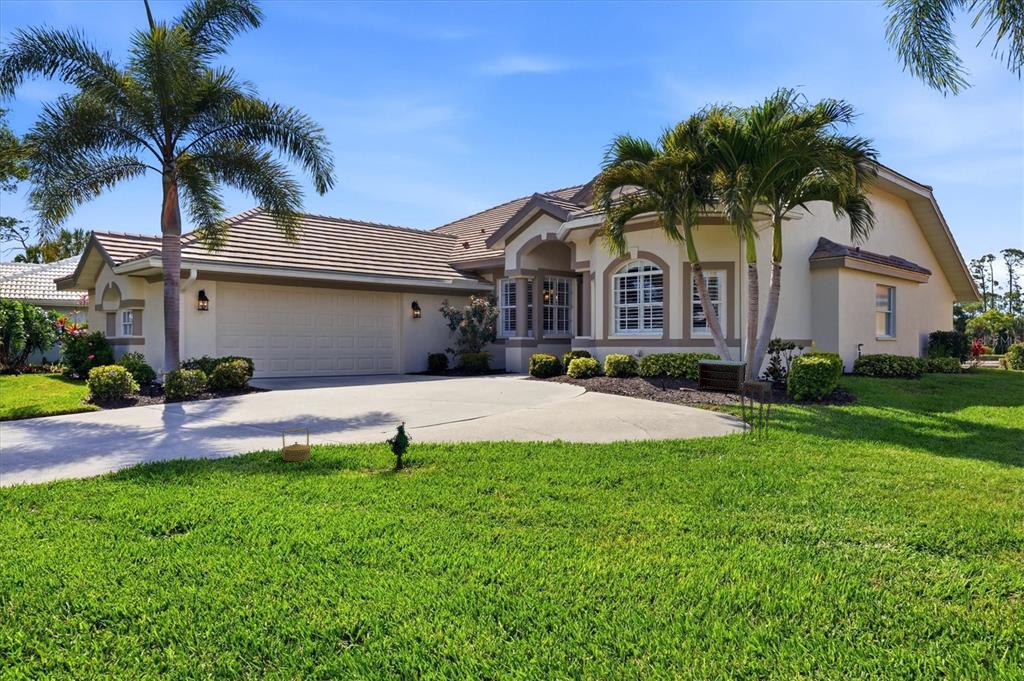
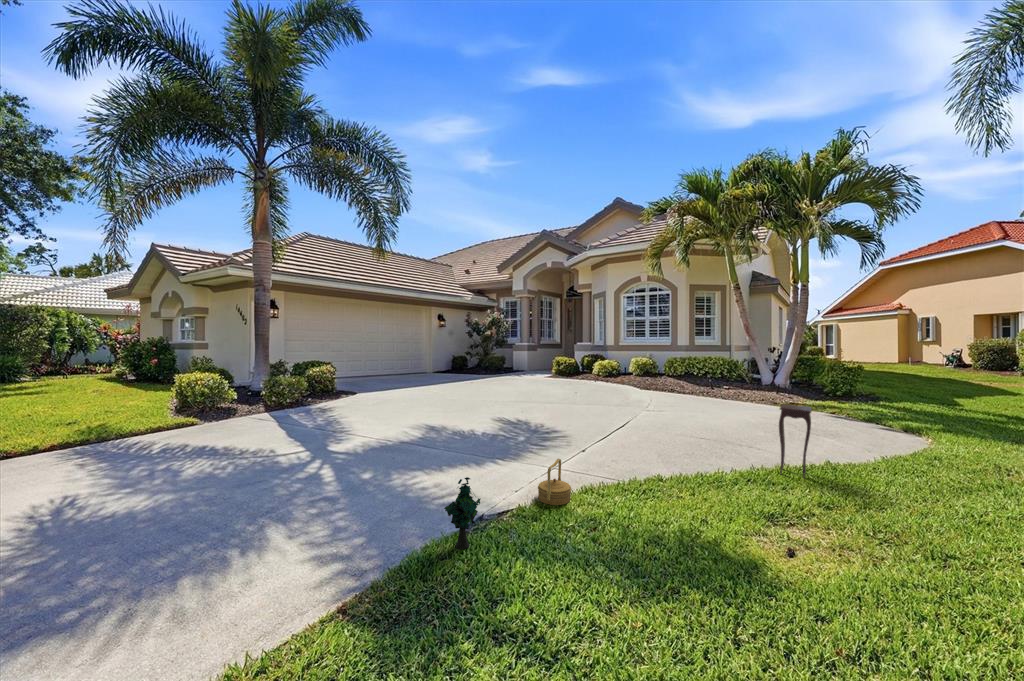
bench: present [697,359,747,393] -> none [715,362,756,389]
side table: present [741,381,772,441] -> present [779,404,812,479]
decorative plant: present [386,422,412,470] -> present [444,477,480,549]

